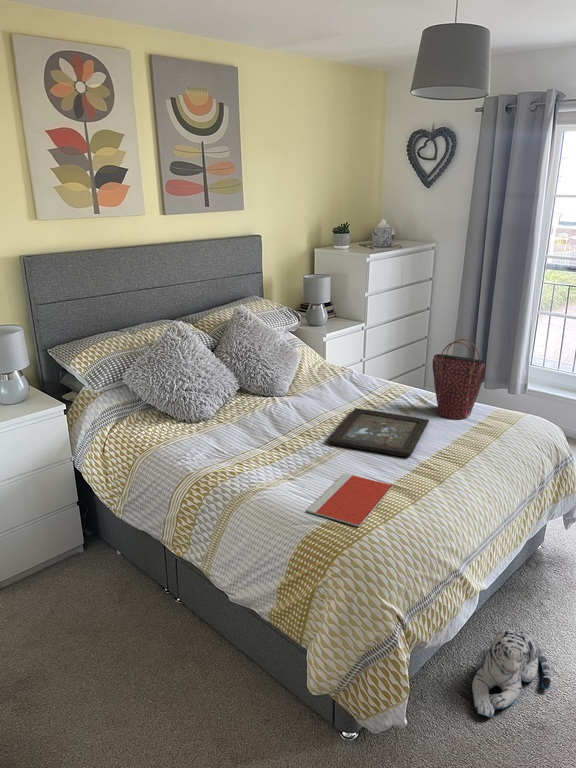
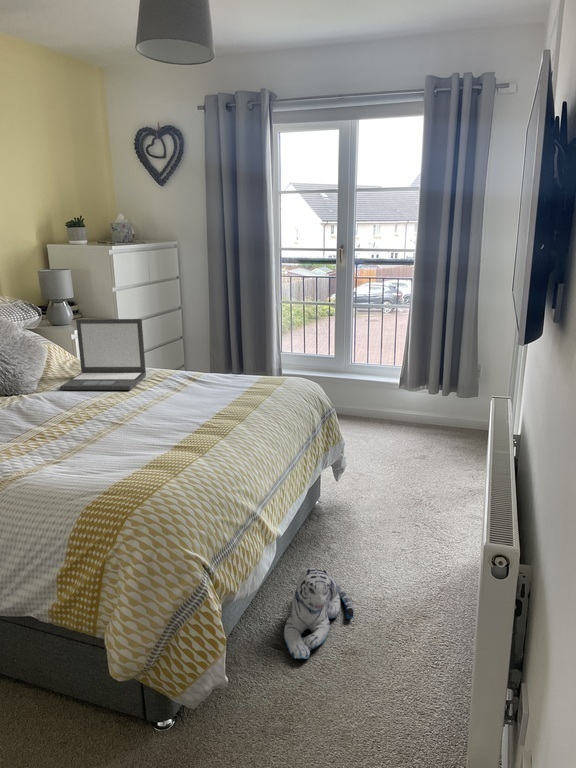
laptop: none [306,332,386,406] -> present [60,319,146,390]
handbag: present [433,339,486,419] -> none [194,308,247,389]
tray: present [328,408,429,457] -> none [94,391,199,425]
notebook: present [307,473,393,527] -> none [82,446,175,486]

